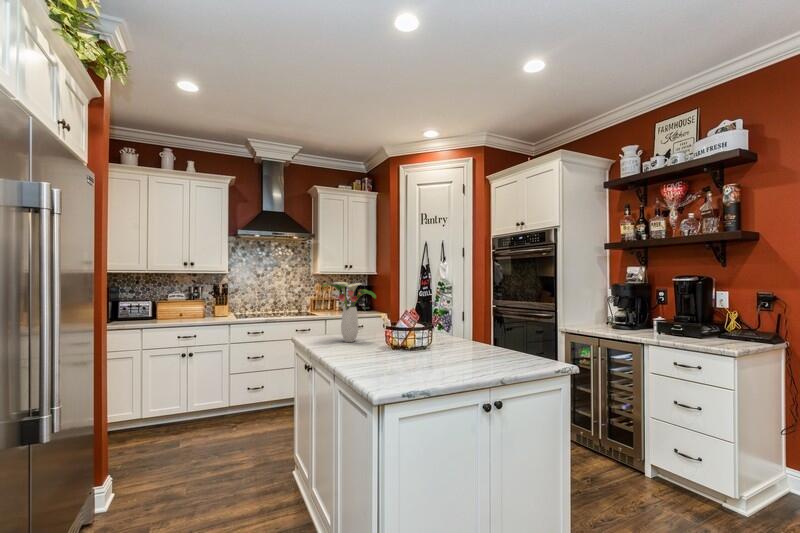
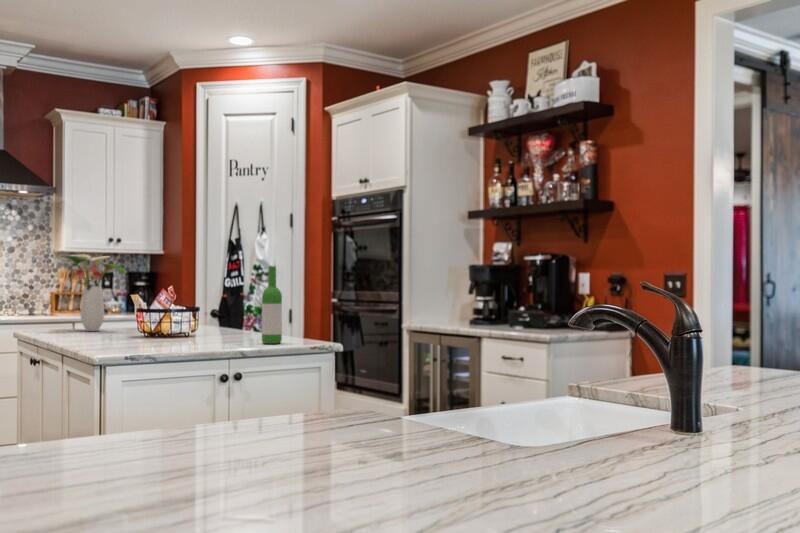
wine bottle: none [508,296,527,369] -> present [262,266,282,344]

